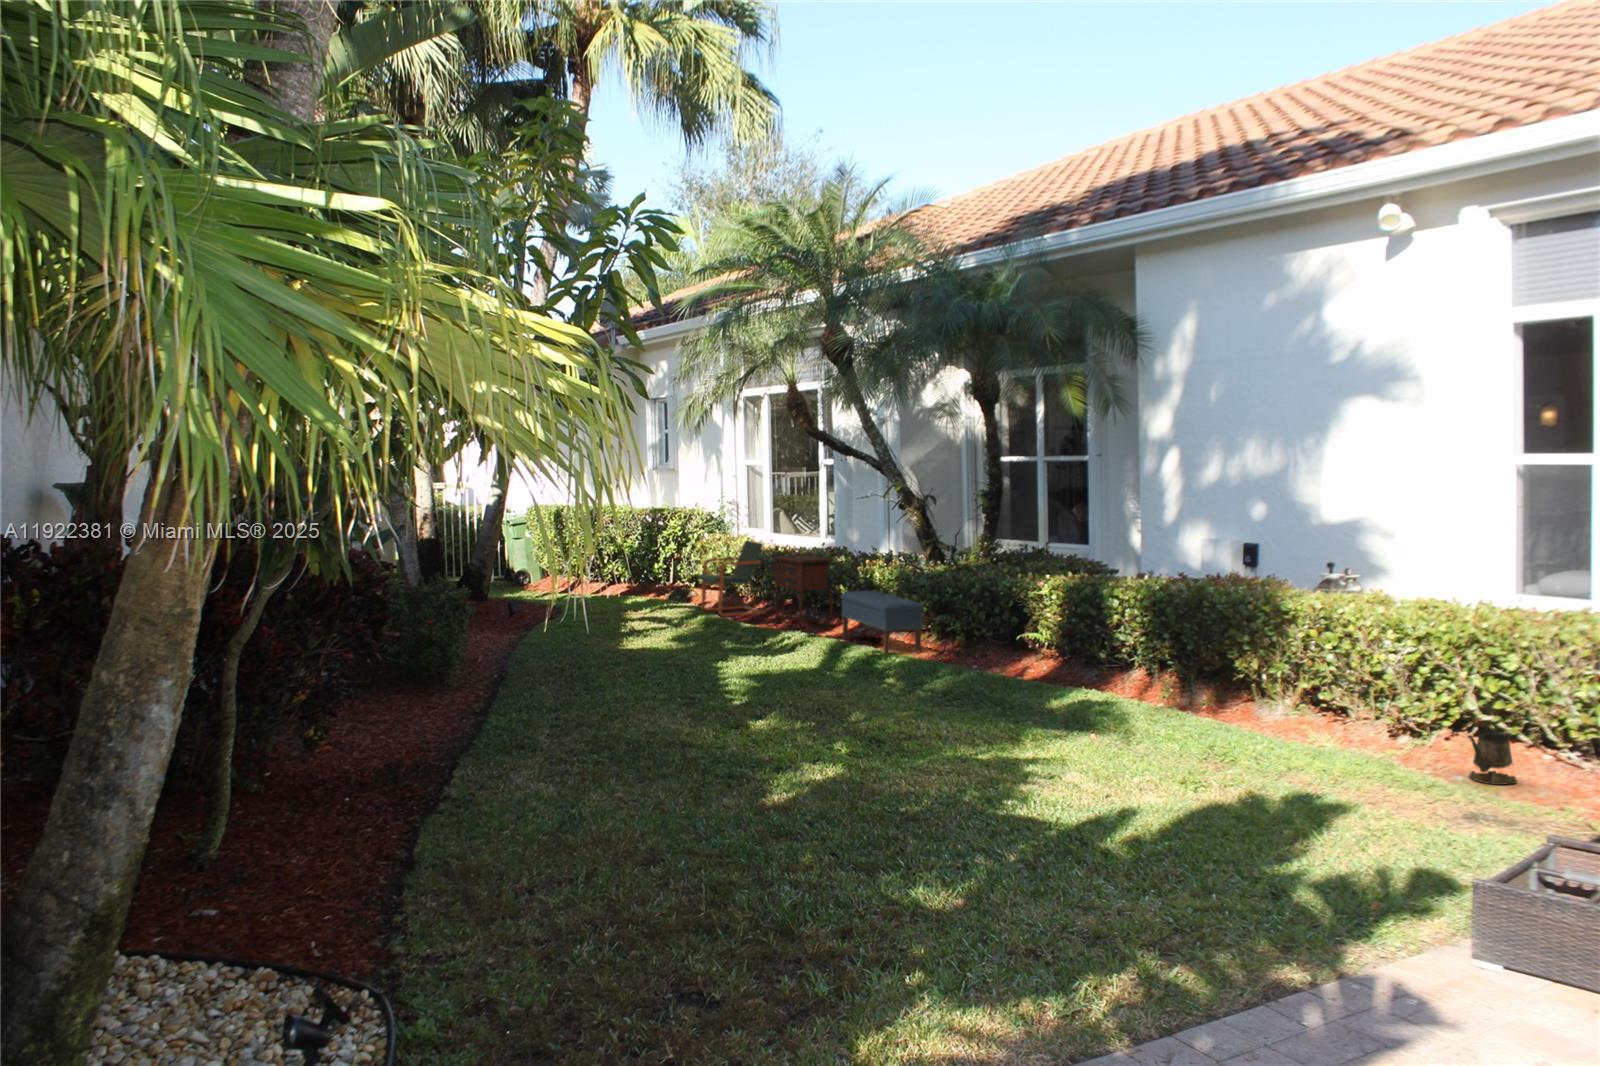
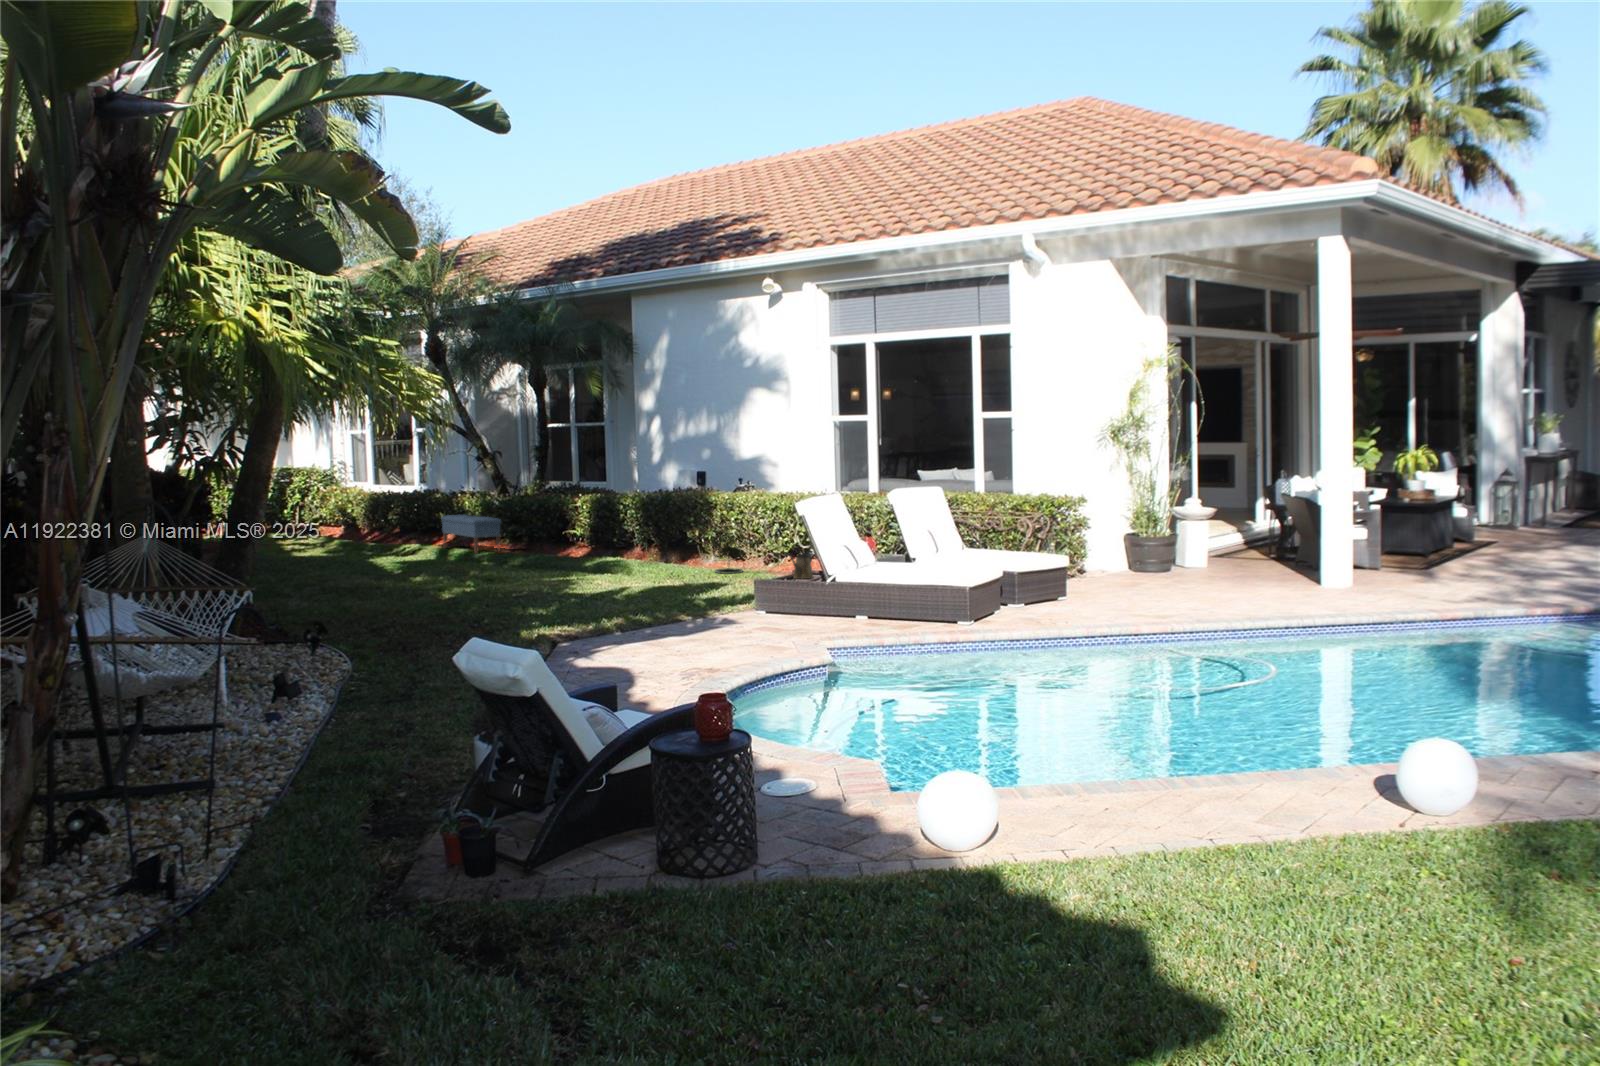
armchair: present [698,541,766,616] -> none [323,487,383,542]
side table: present [774,555,834,629] -> none [387,494,437,546]
potted tree: none [1284,648,1357,749] -> present [713,522,744,574]

